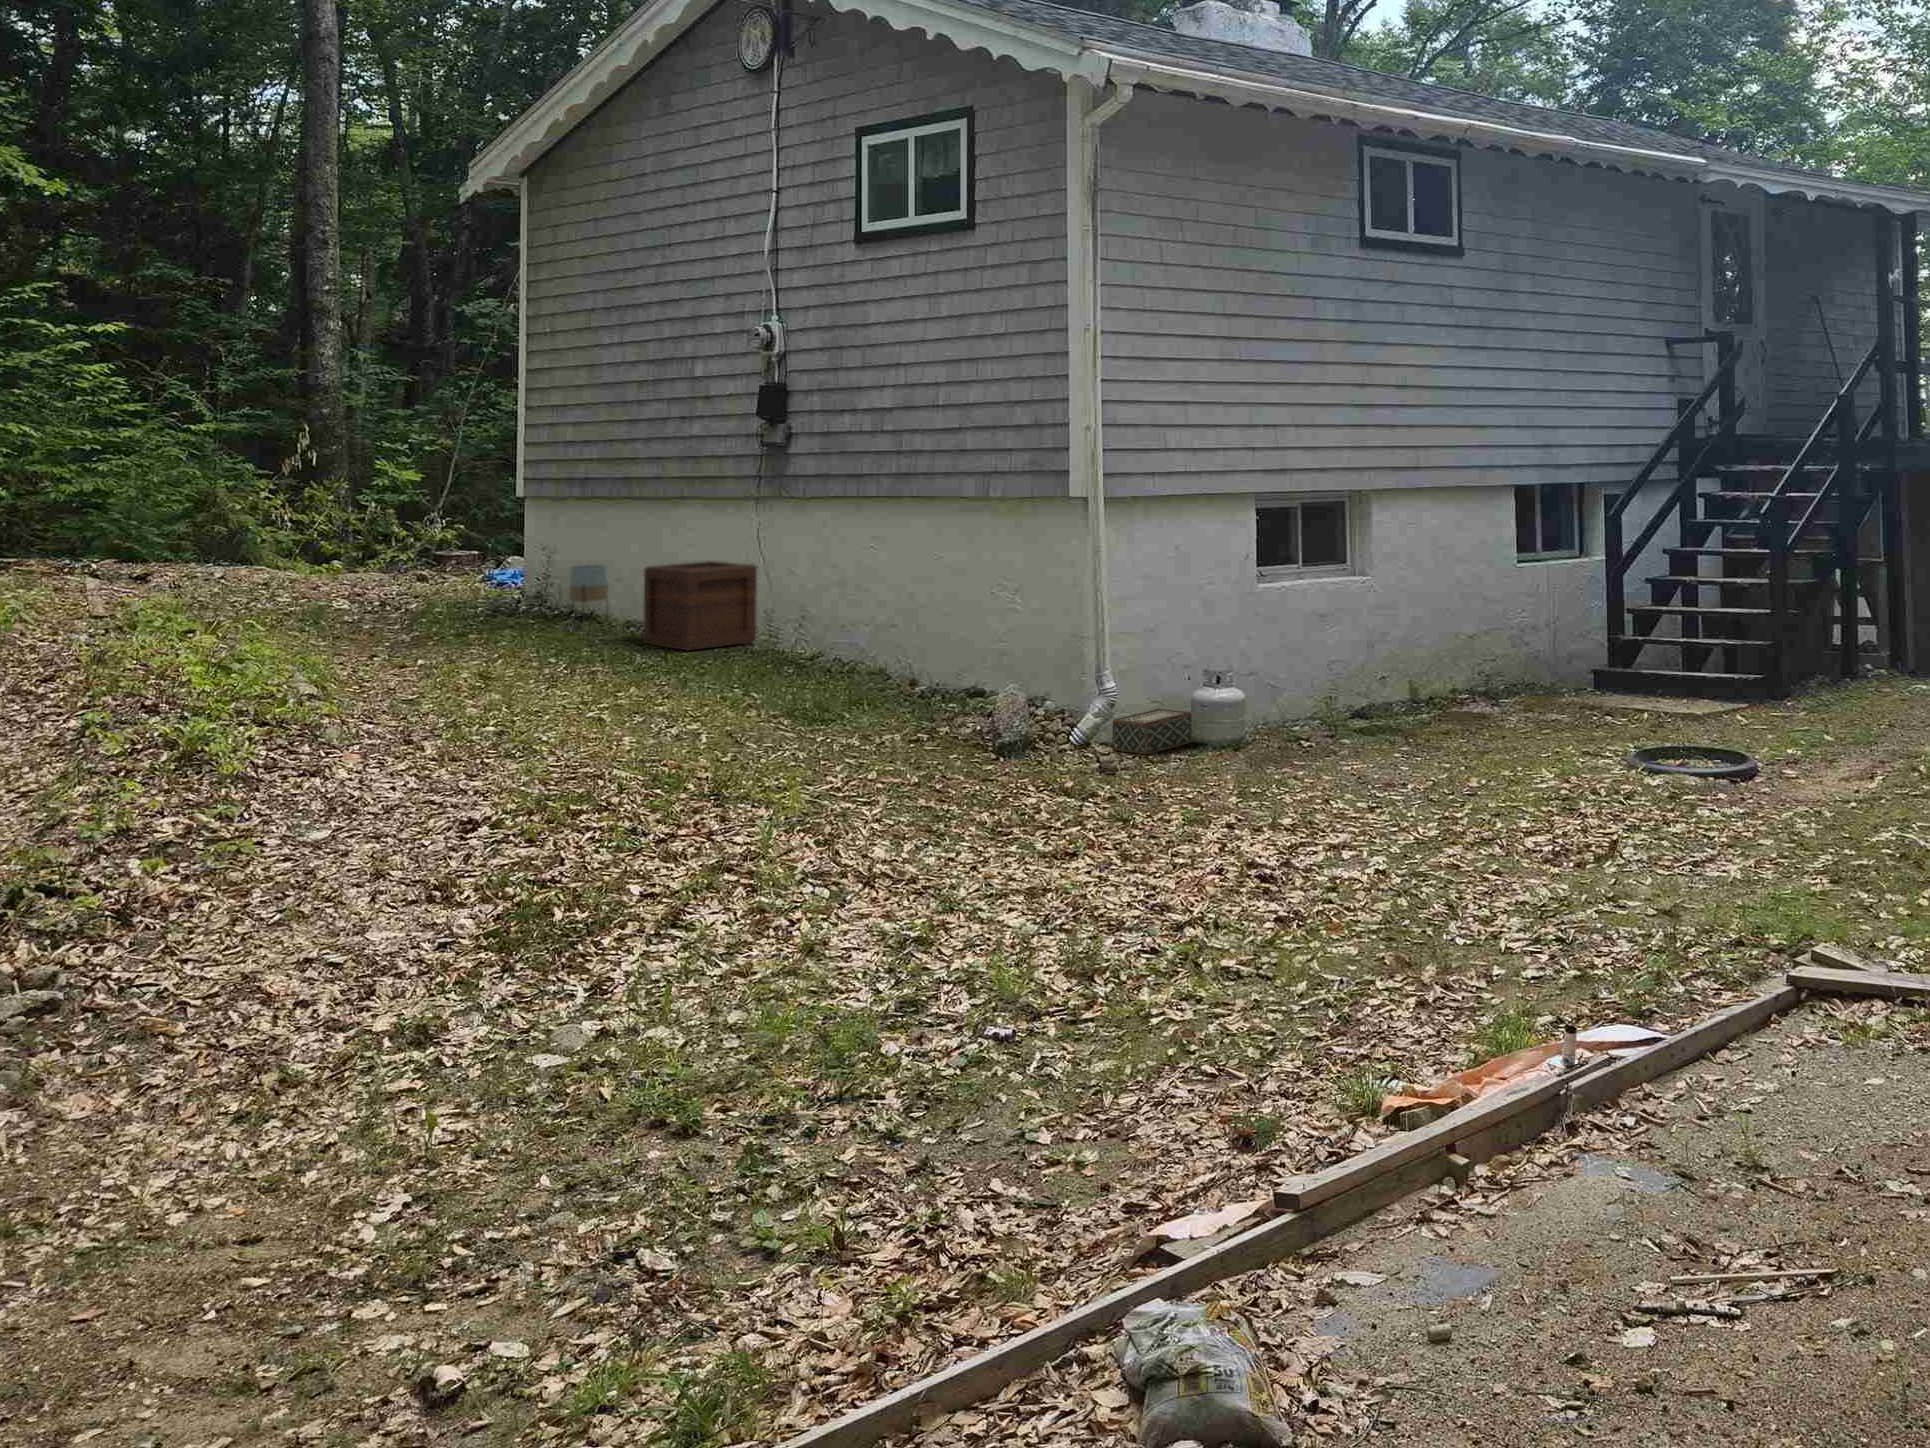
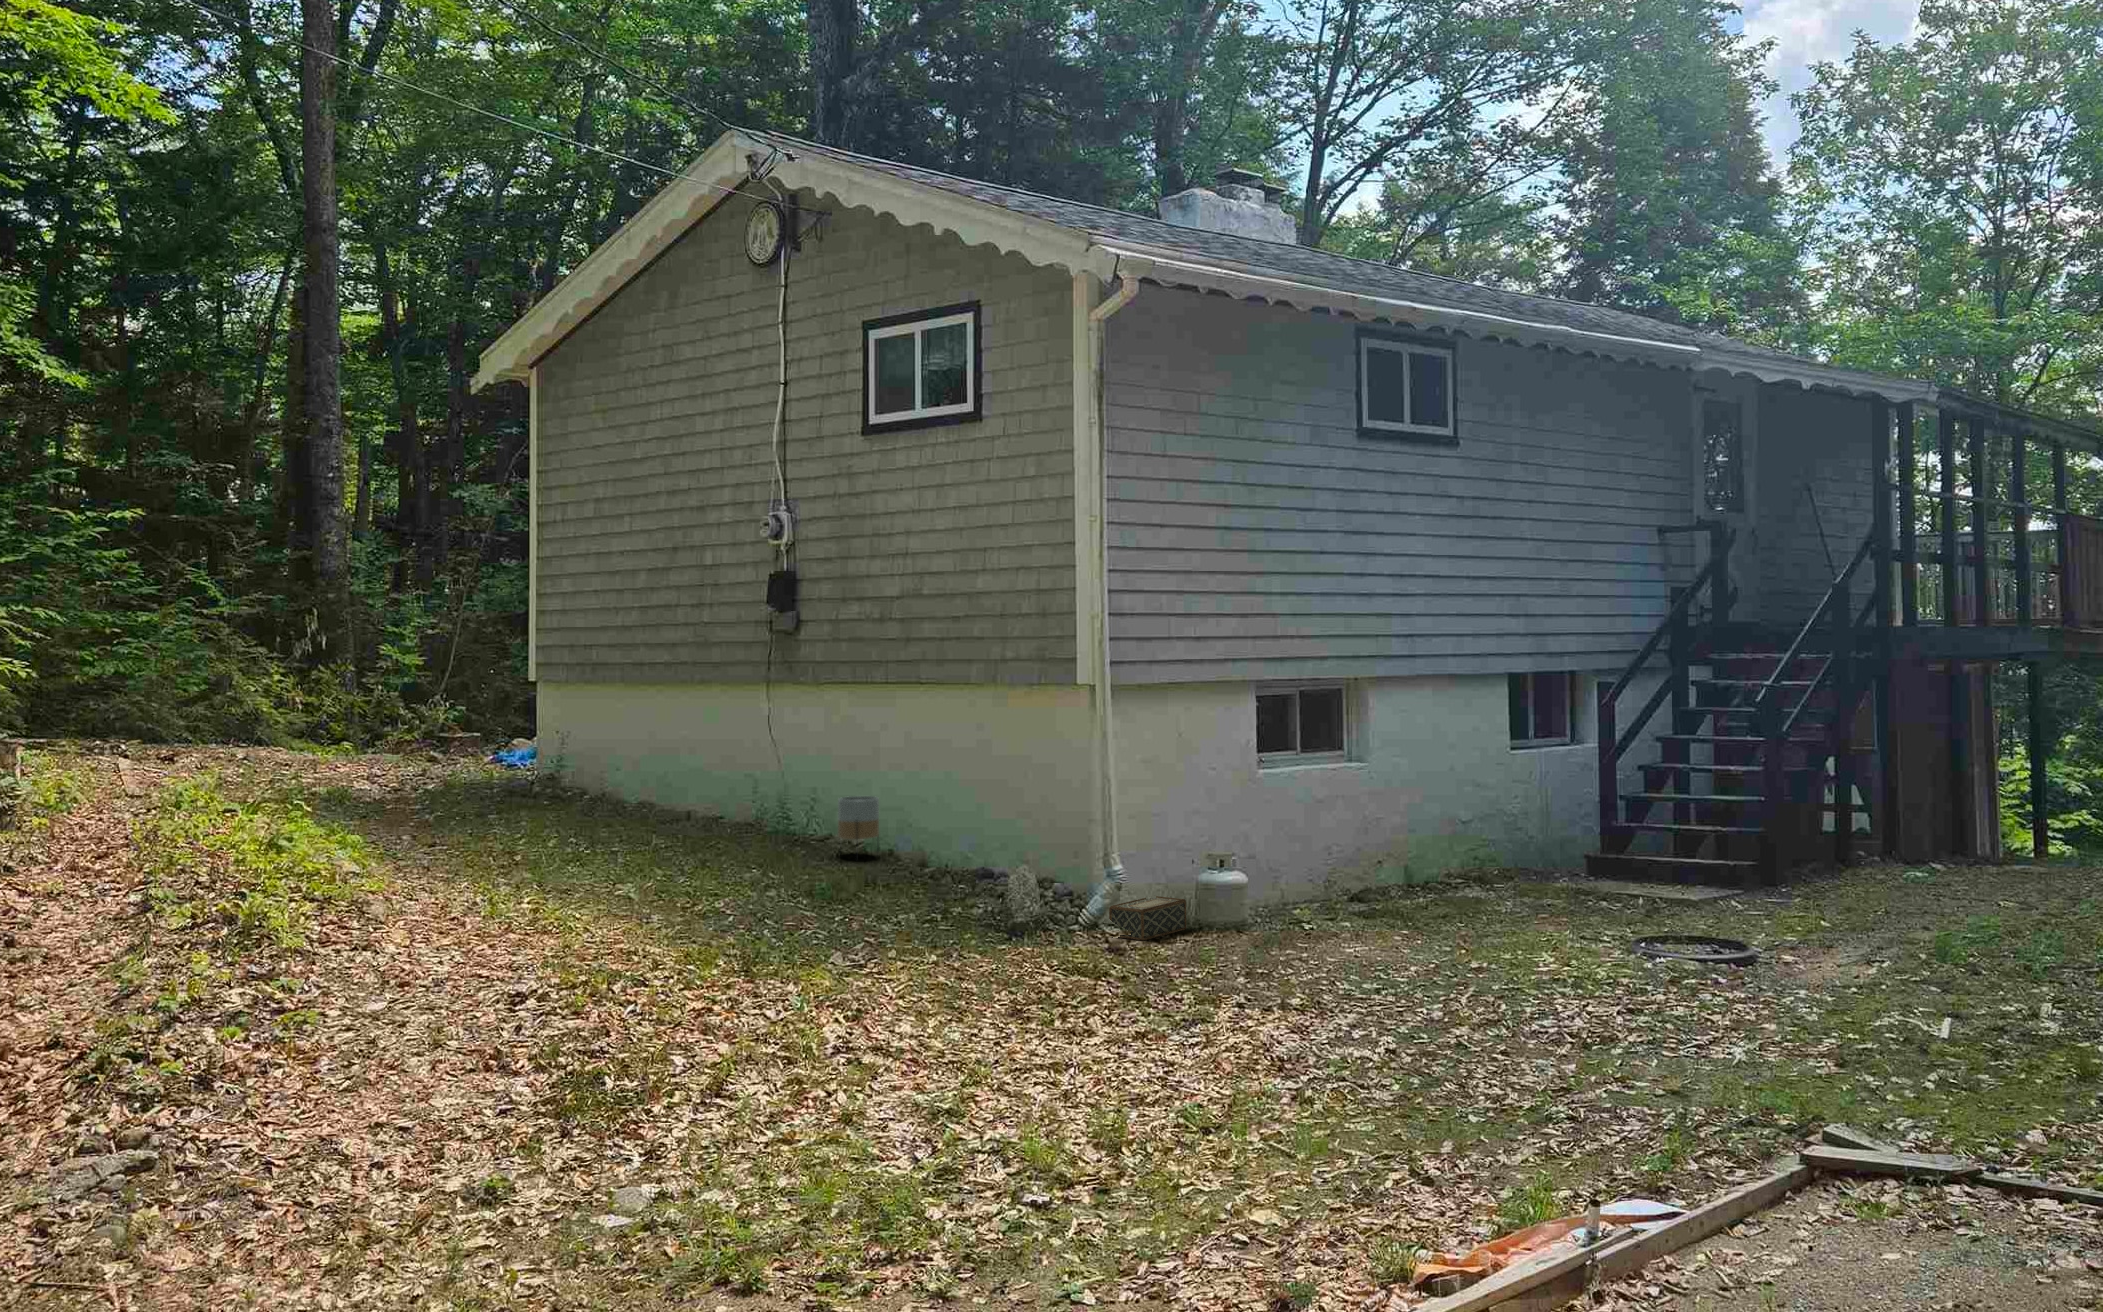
wooden crate: present [643,561,757,650] -> none [649,750,757,837]
planter: present [569,565,608,604] -> present [838,796,879,840]

